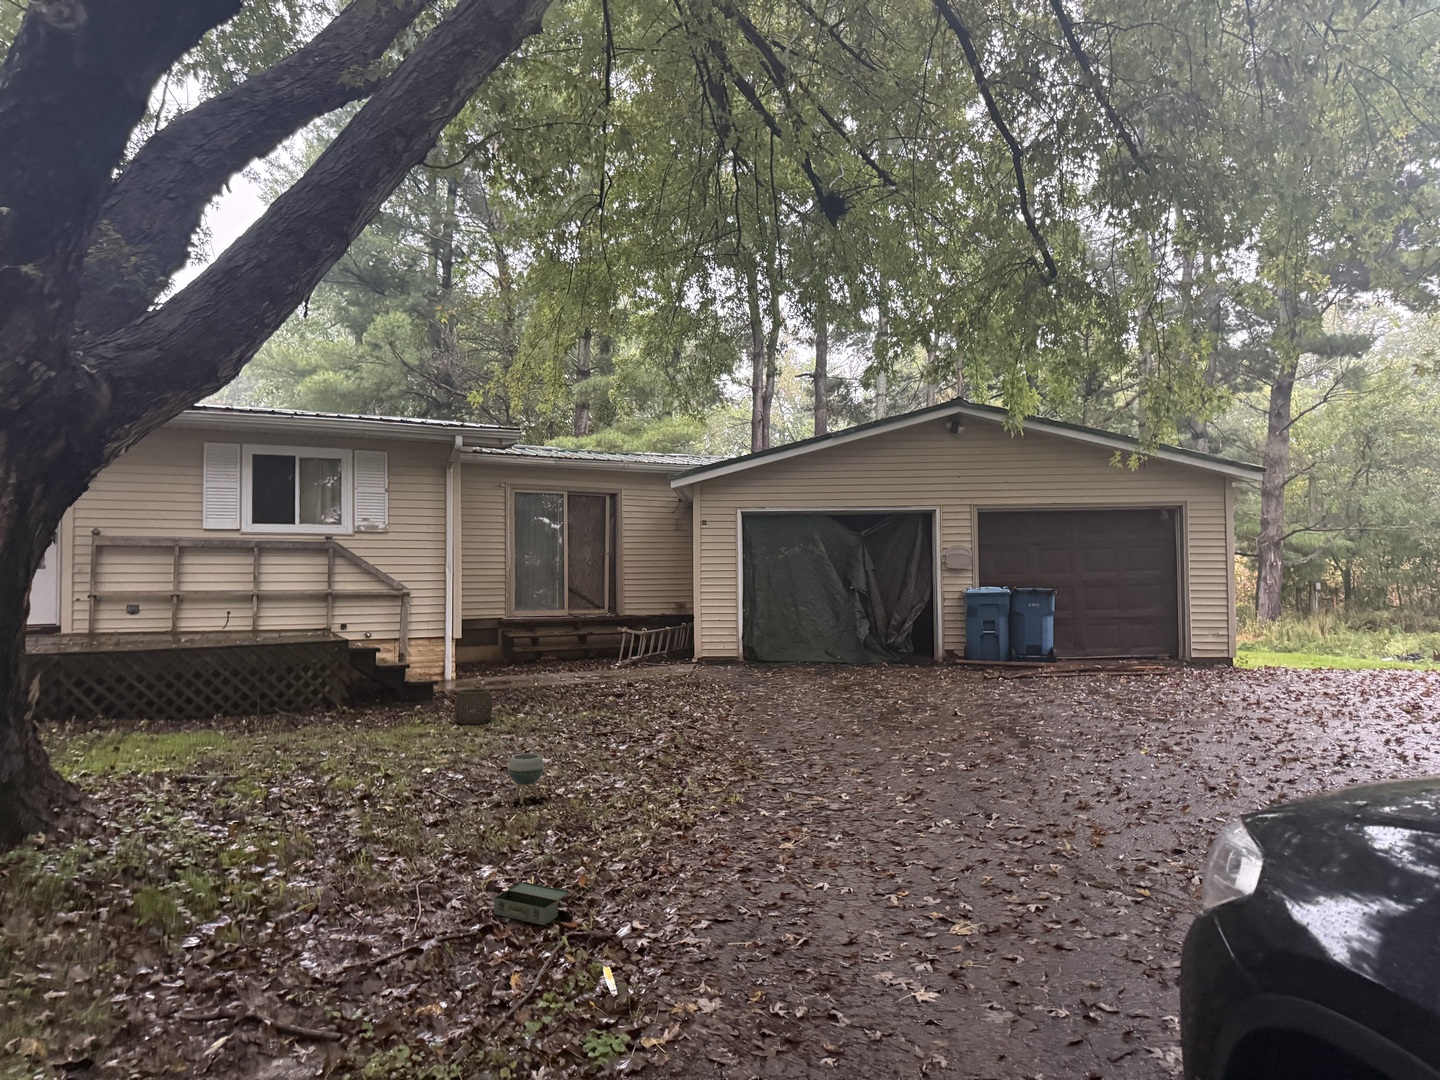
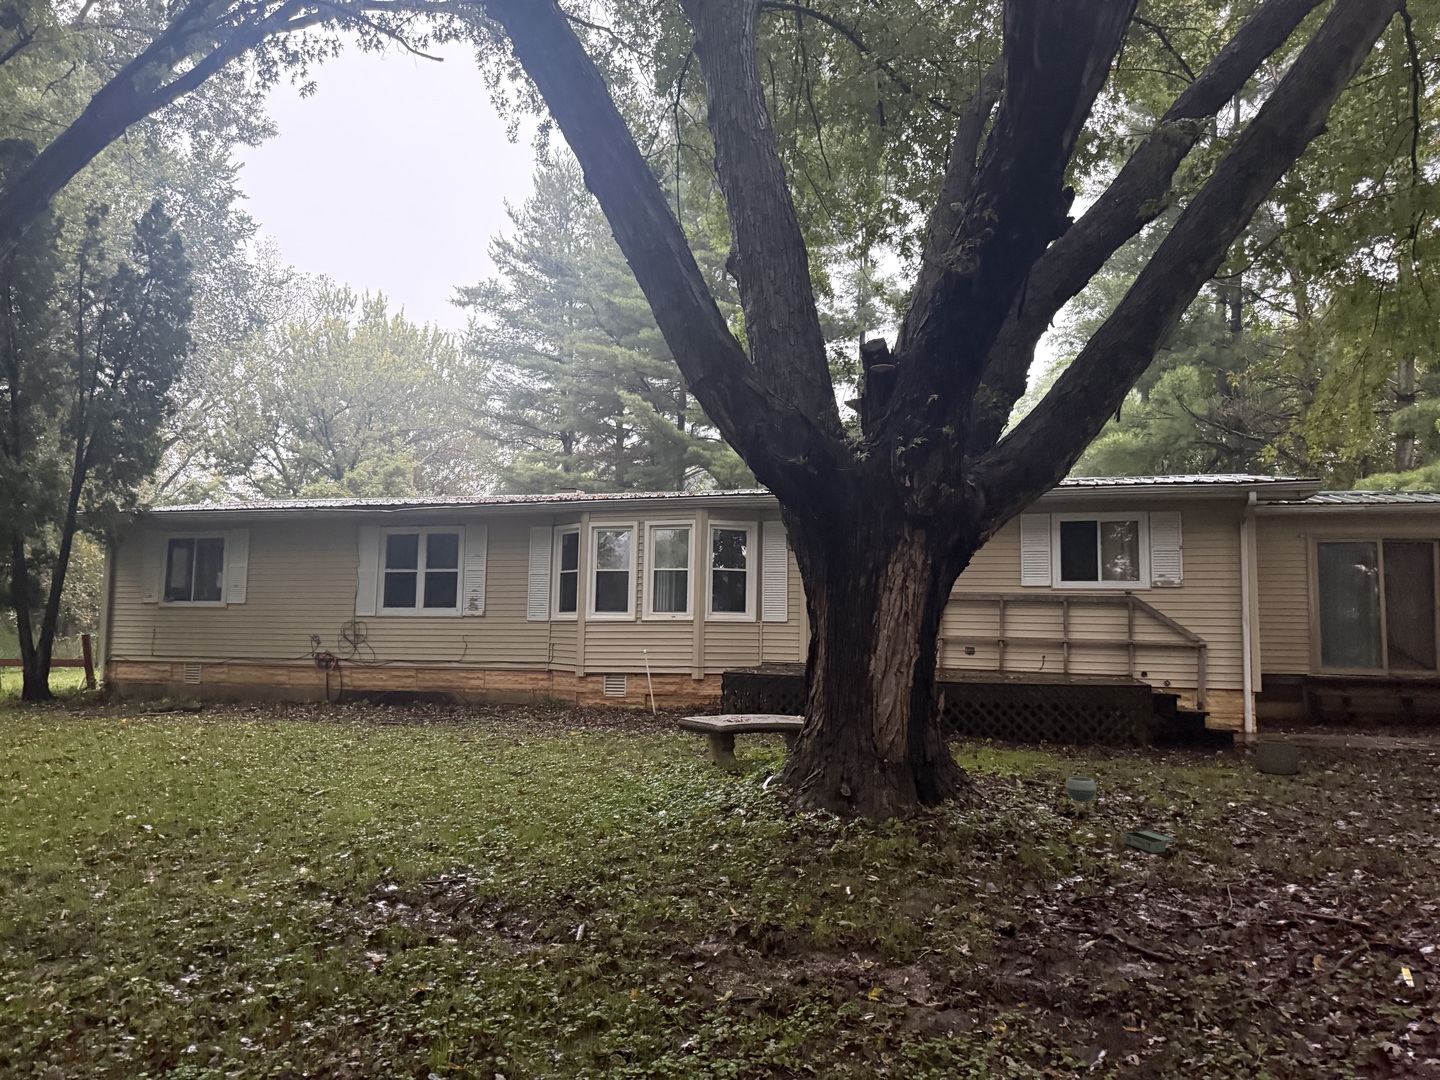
planter: present [508,754,544,804] -> present [1066,777,1097,816]
toolbox: present [494,882,570,925] -> present [1124,830,1176,853]

